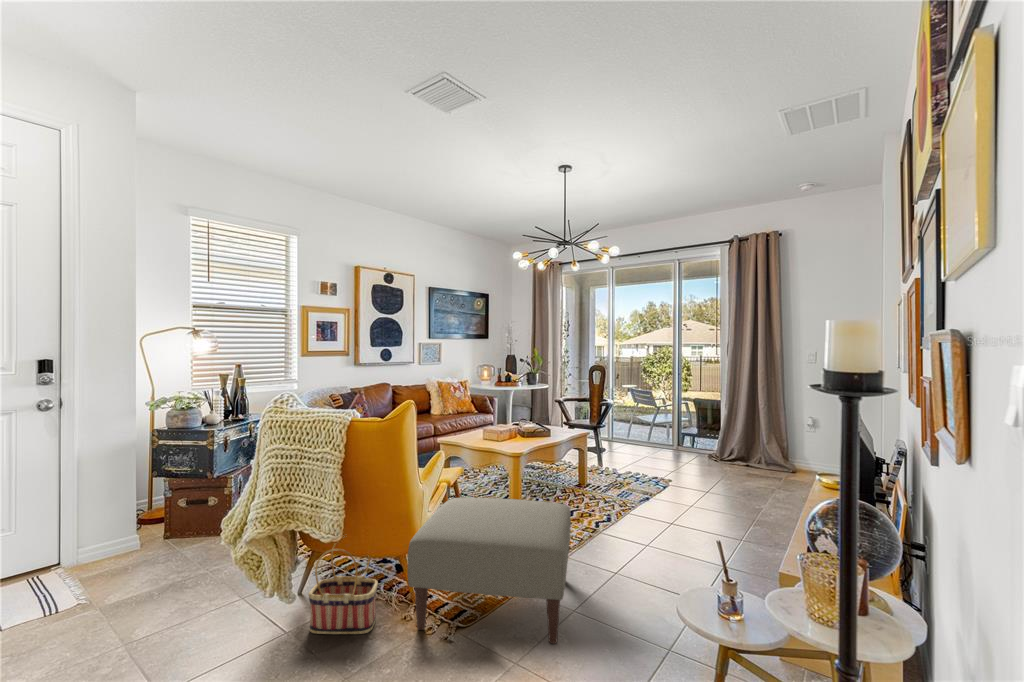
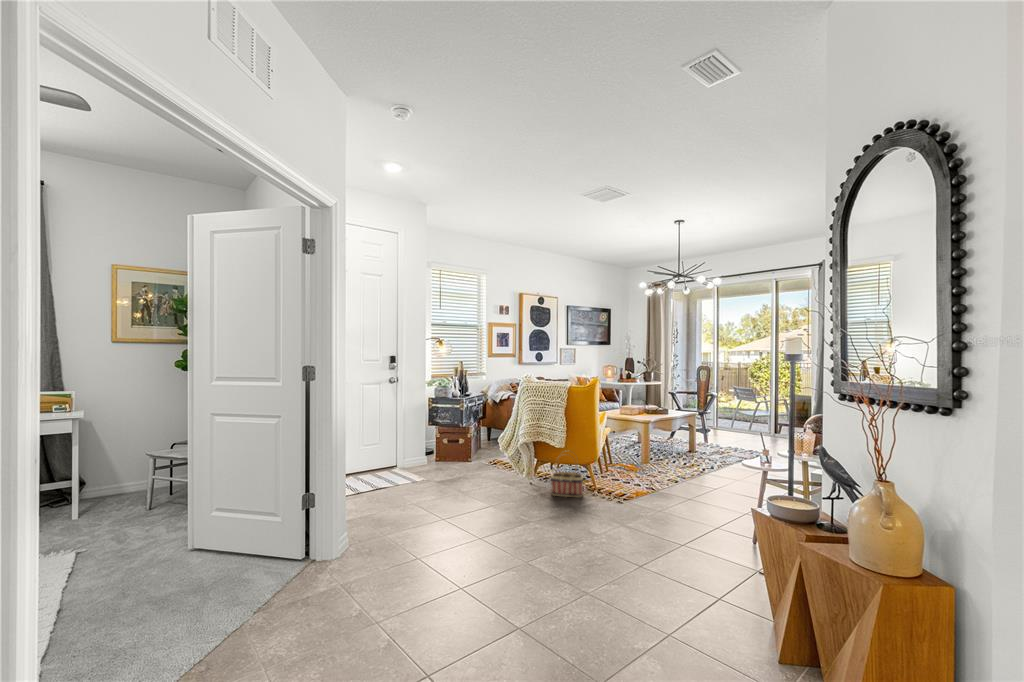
ottoman: present [408,498,571,644] -> none [602,440,687,506]

